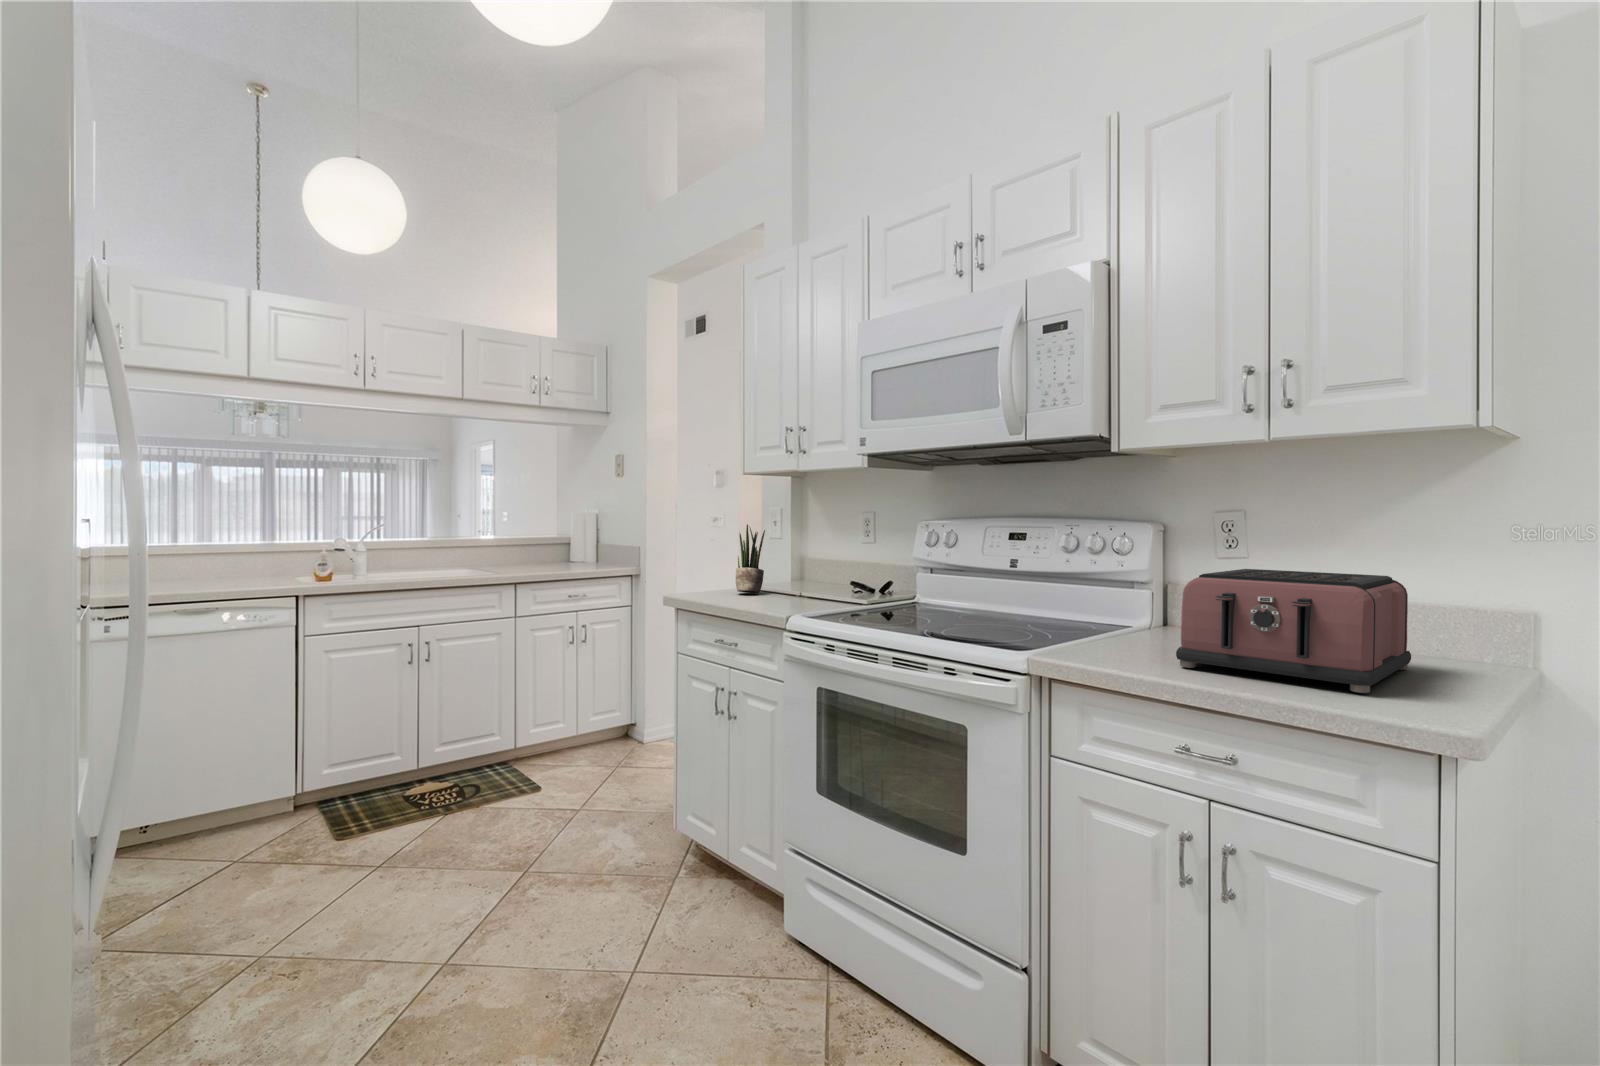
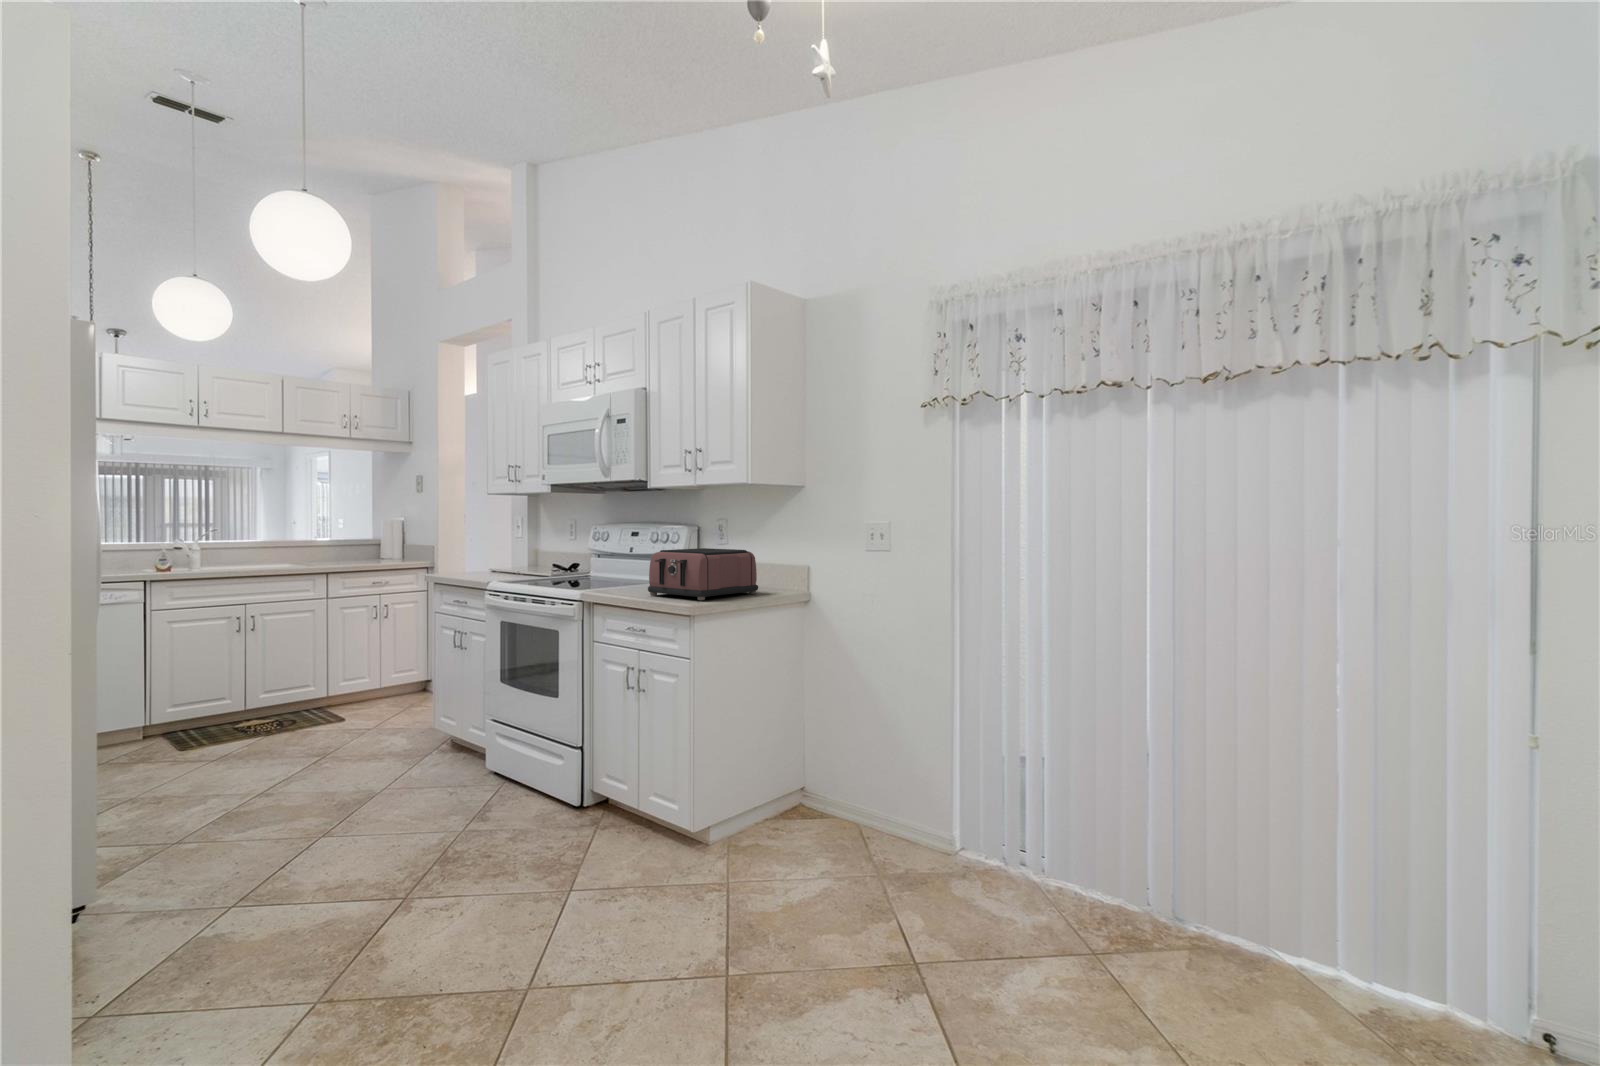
potted plant: present [736,524,765,593] -> none [476,527,497,572]

